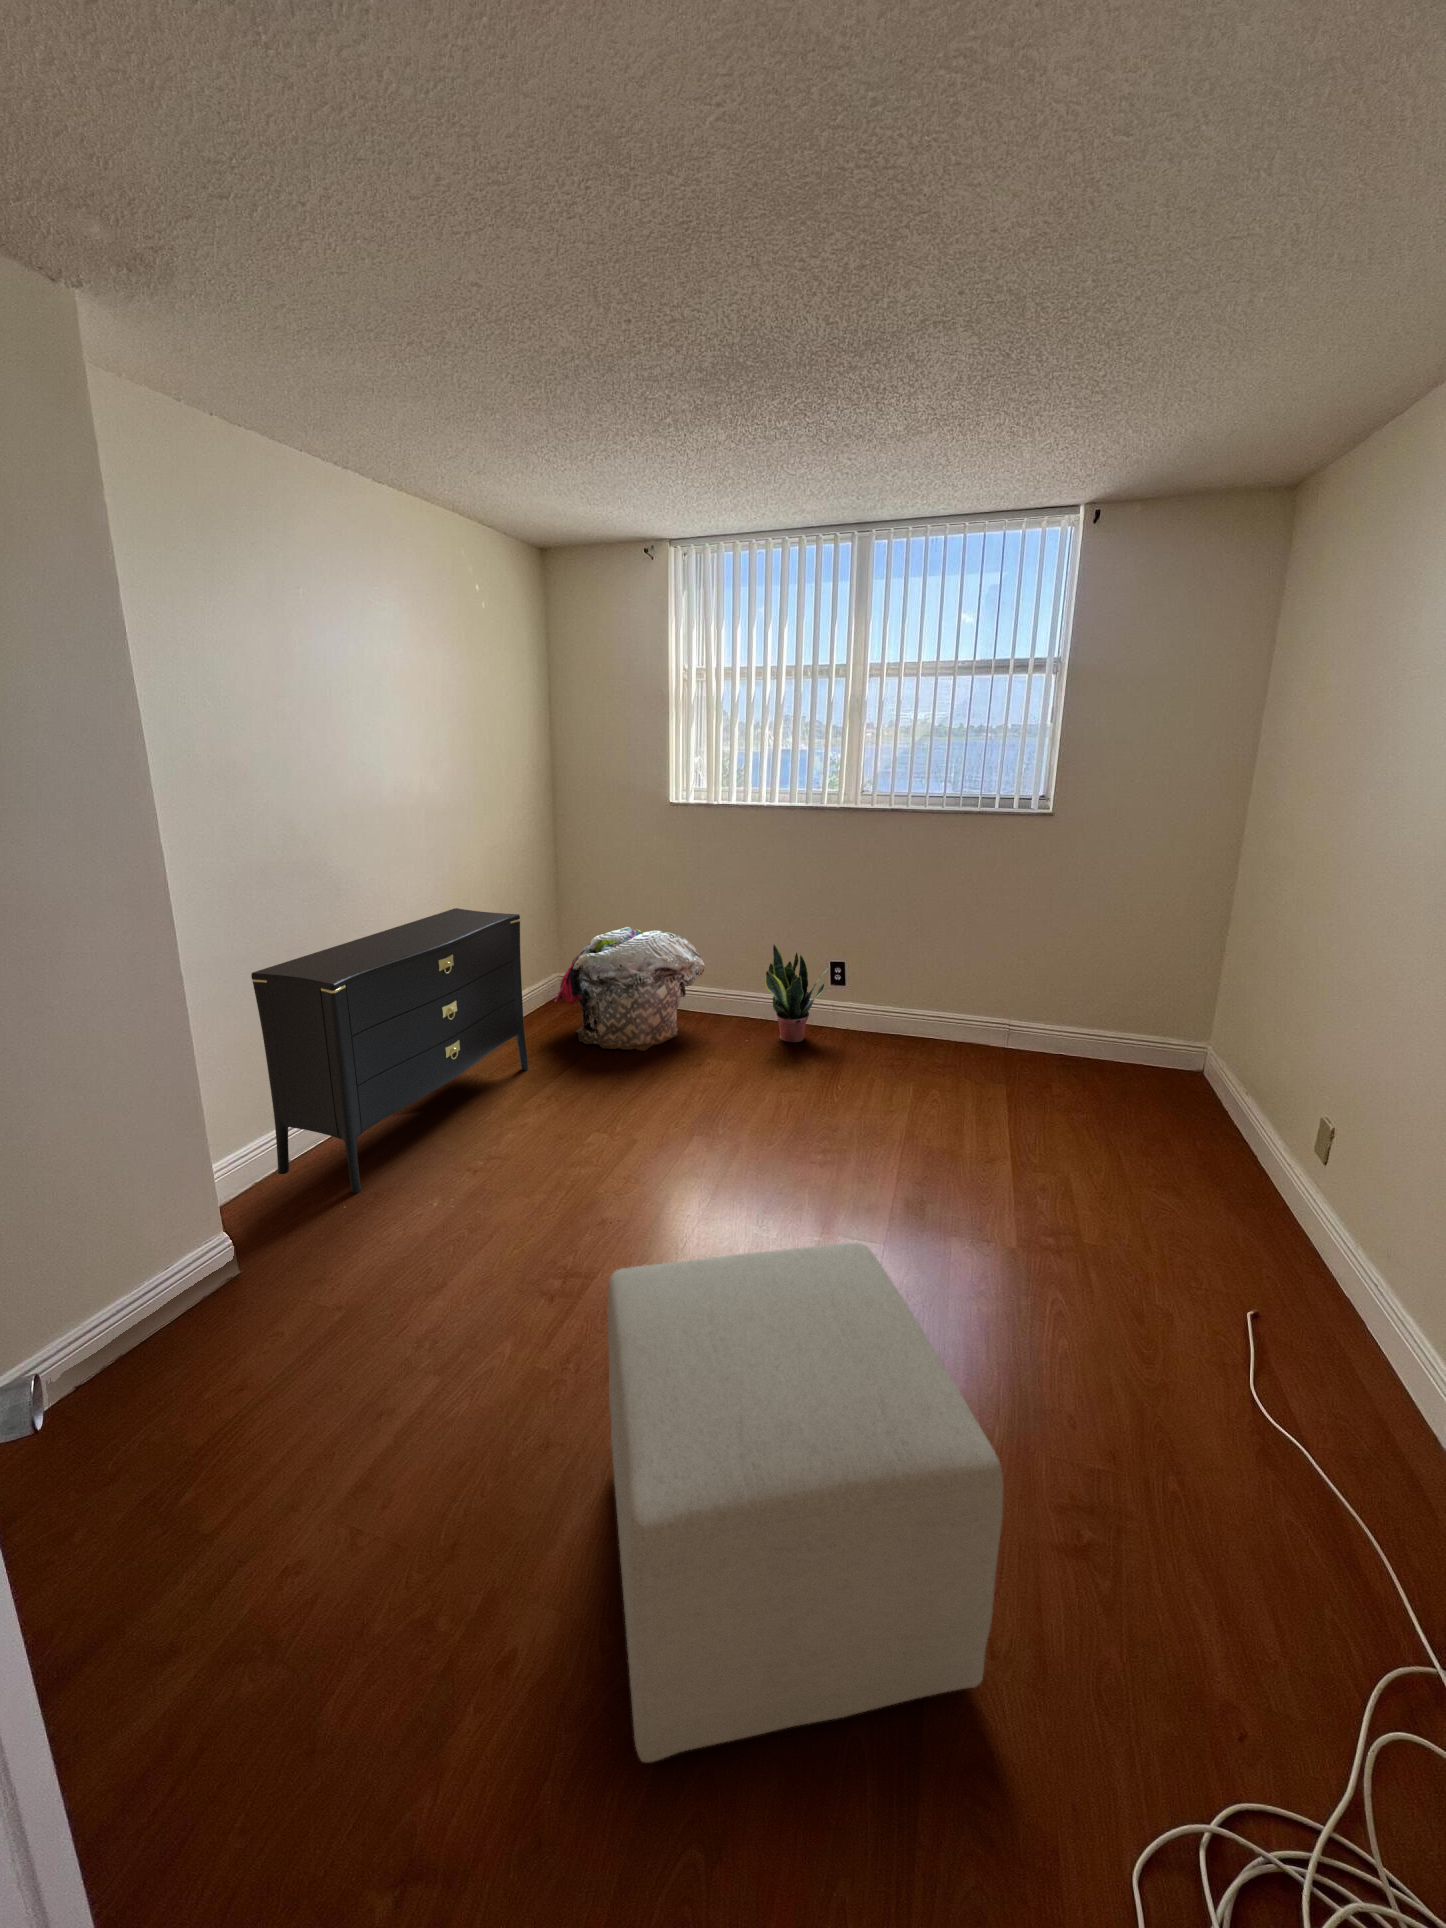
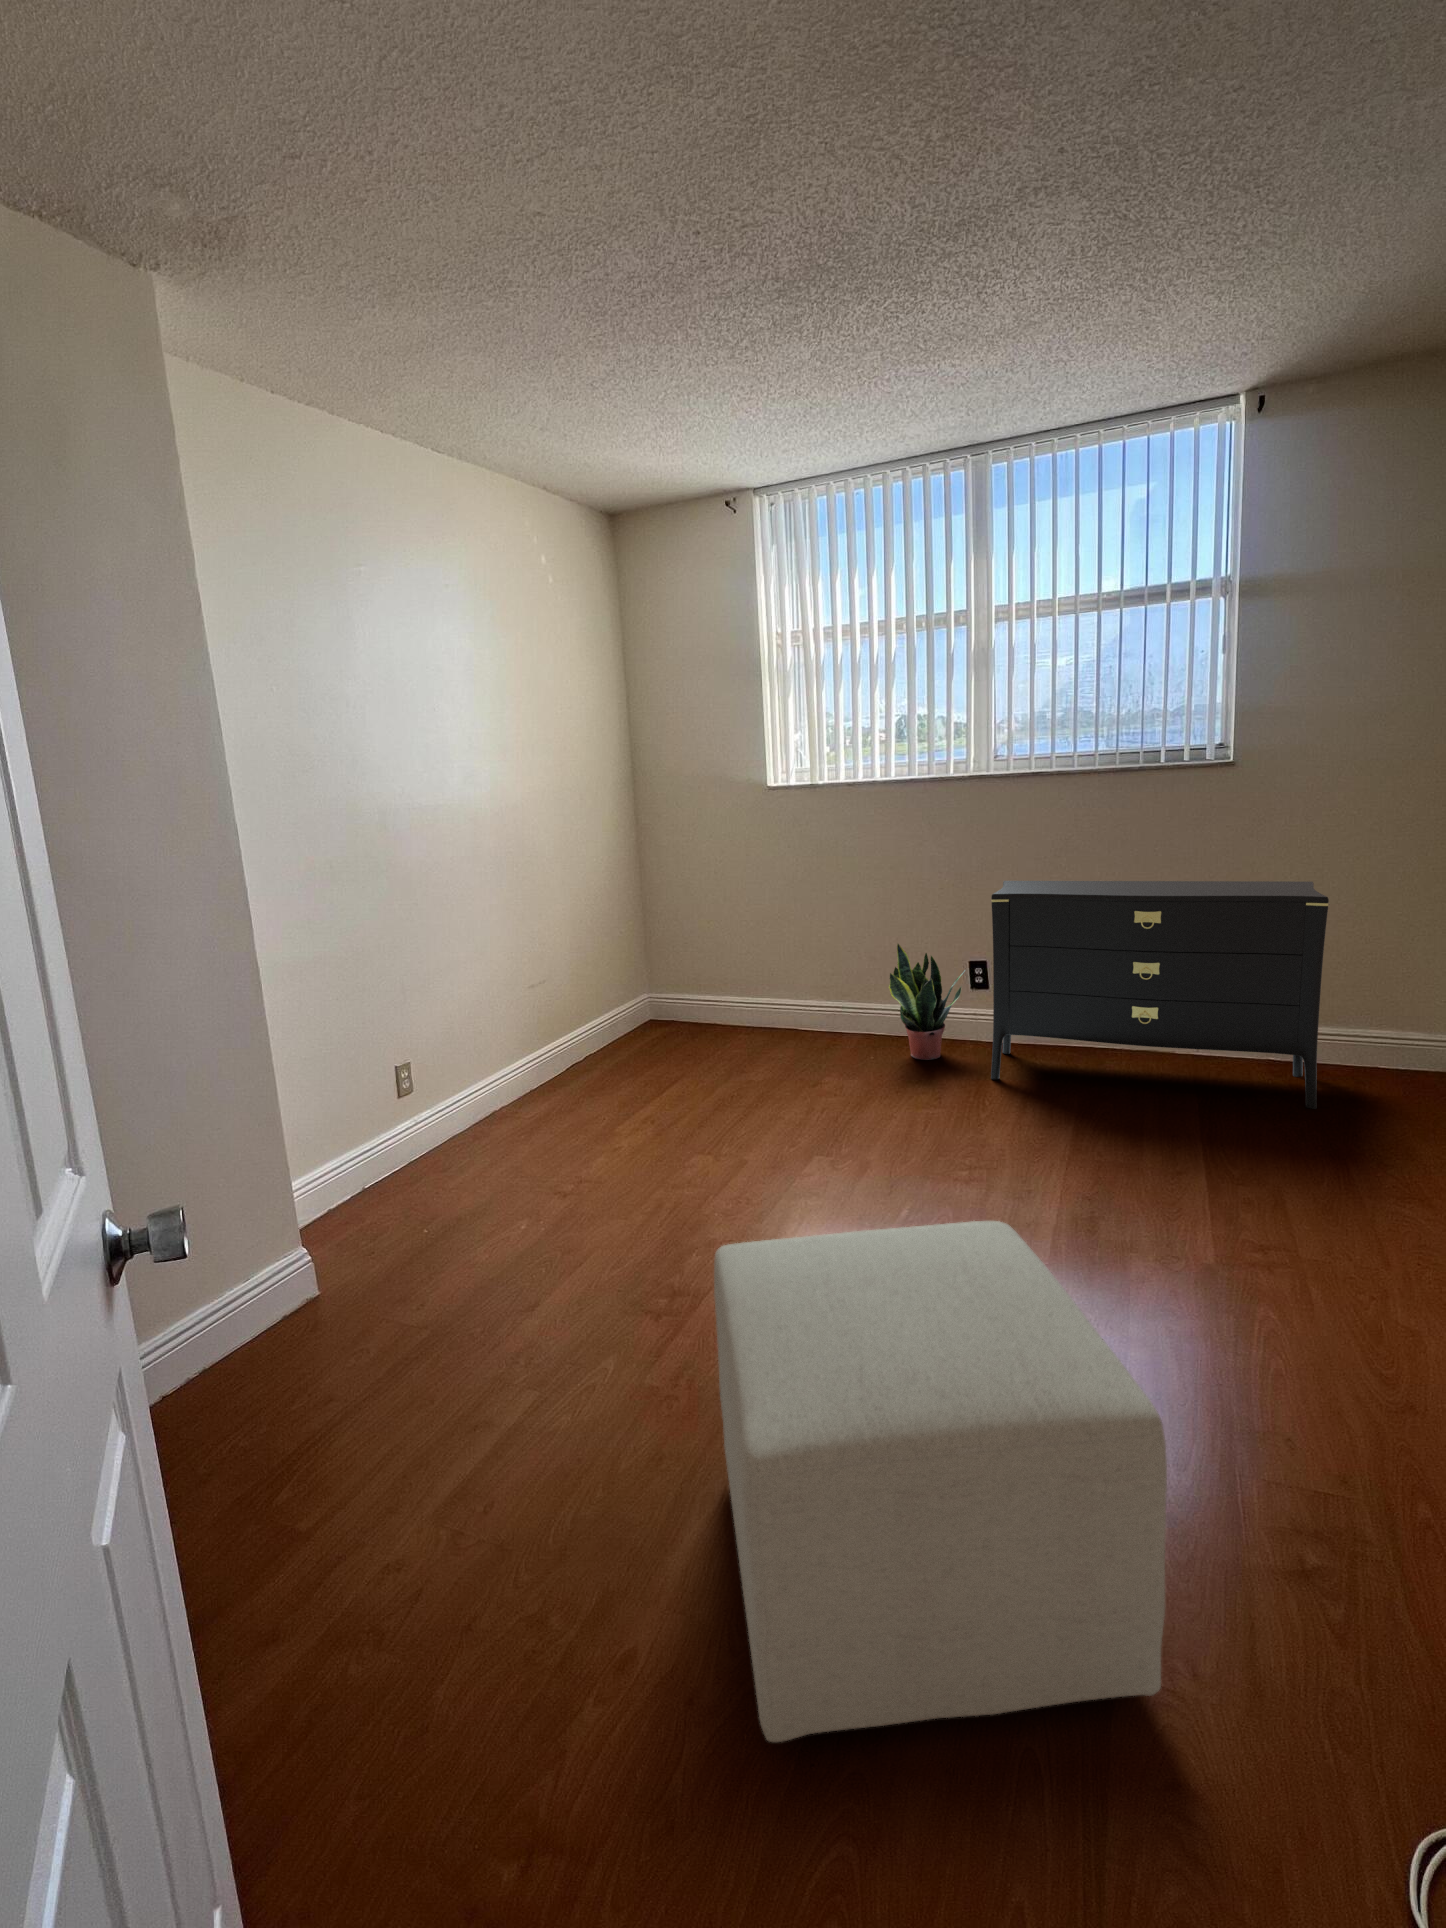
dresser: present [251,908,529,1193] -> present [991,881,1329,1109]
laundry basket: present [554,927,705,1051] -> none [644,932,817,1073]

